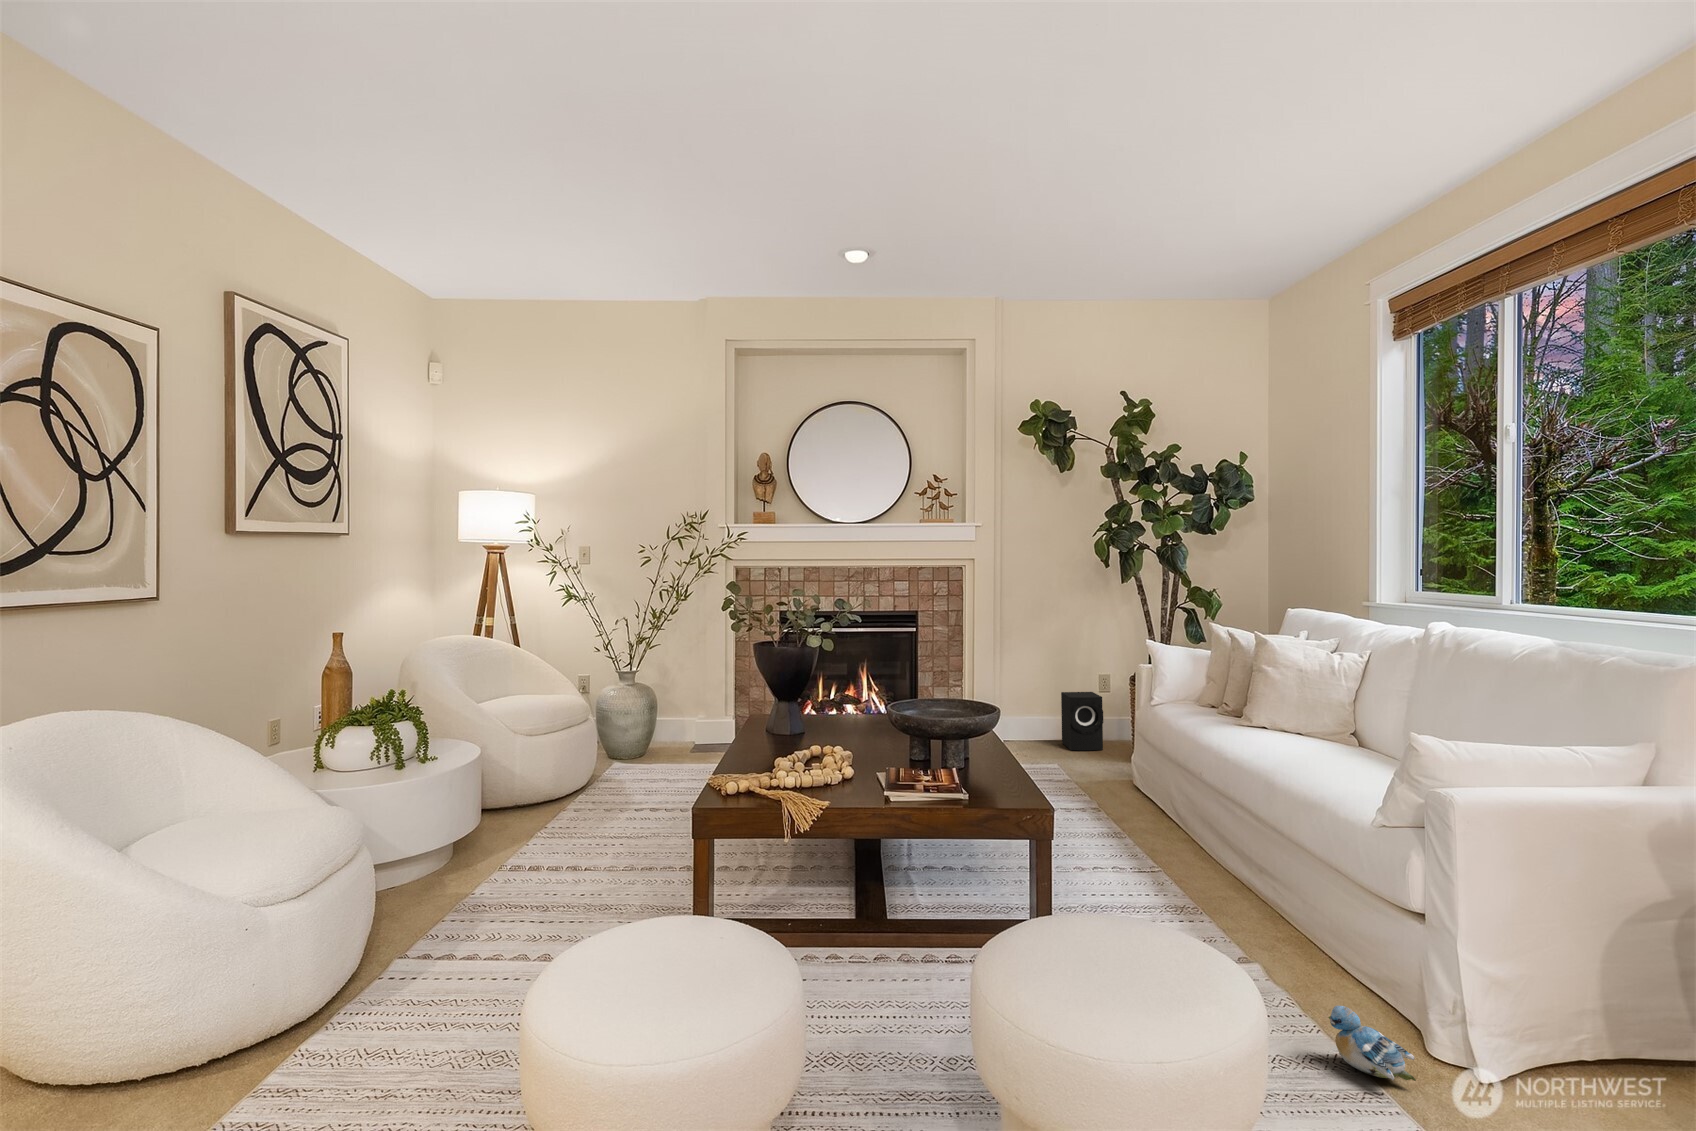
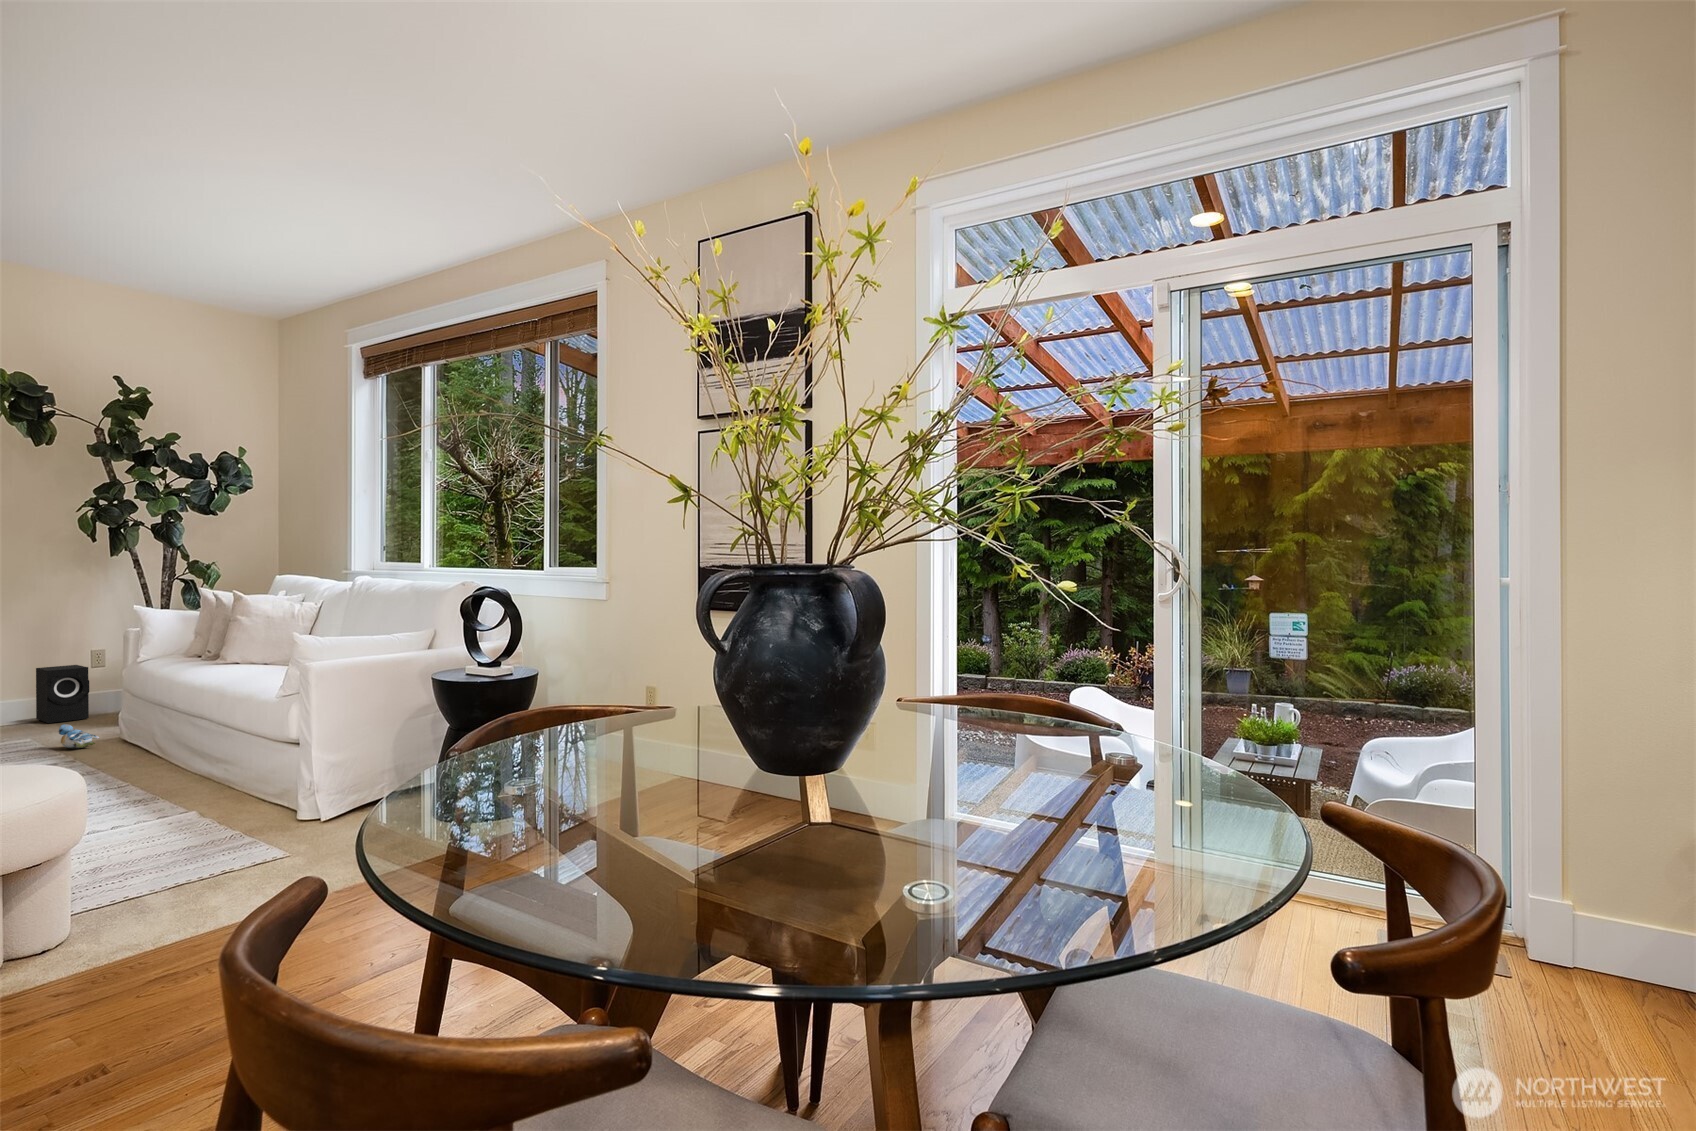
plush toy: present [1328,1006,1416,1081] -> present [58,724,99,748]

